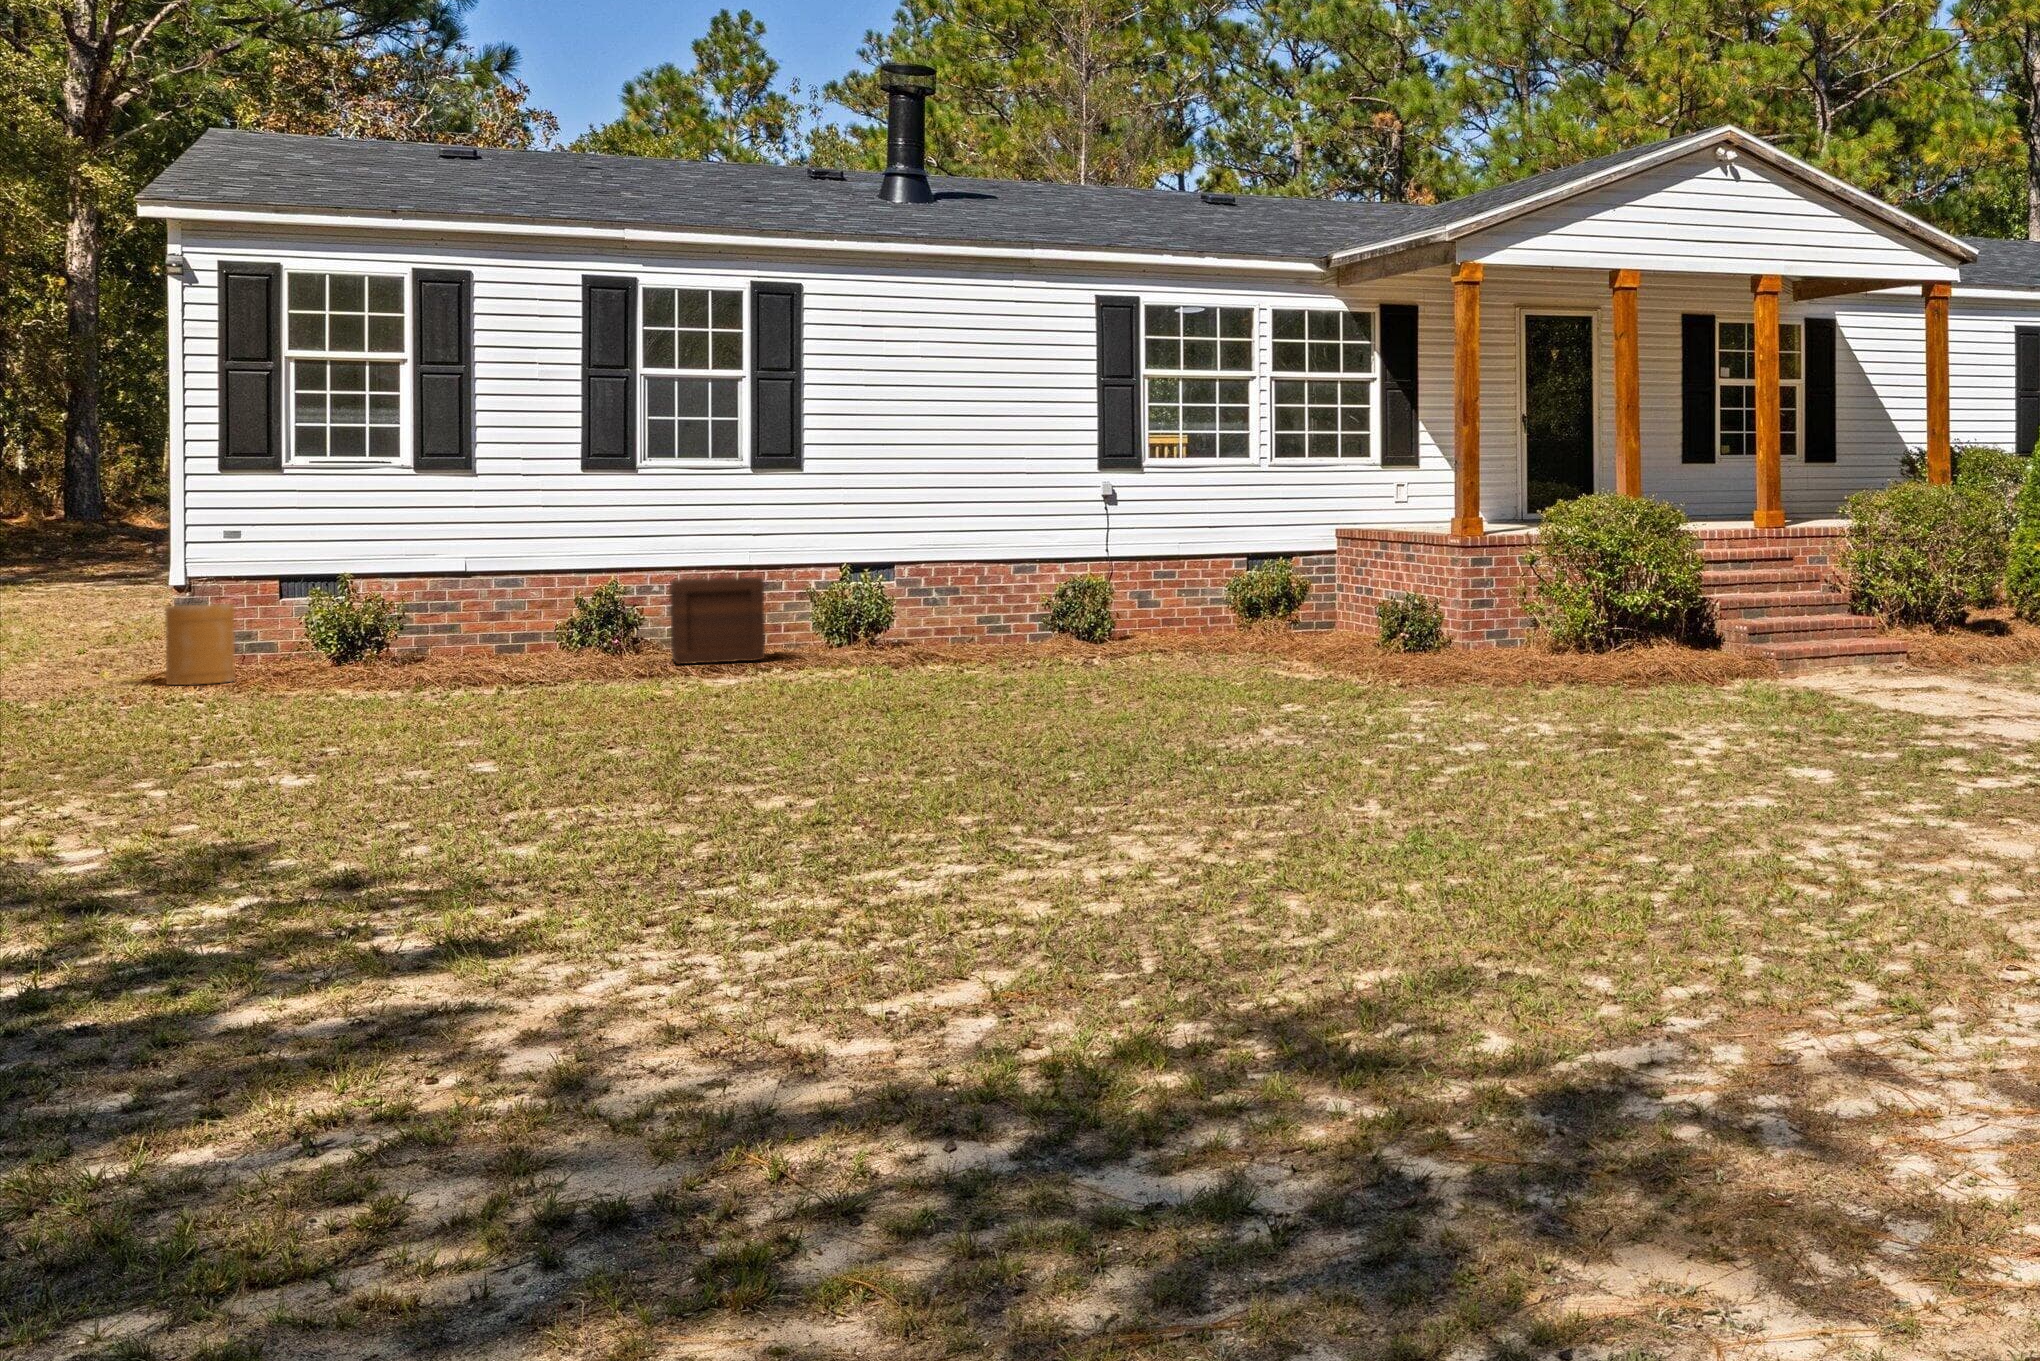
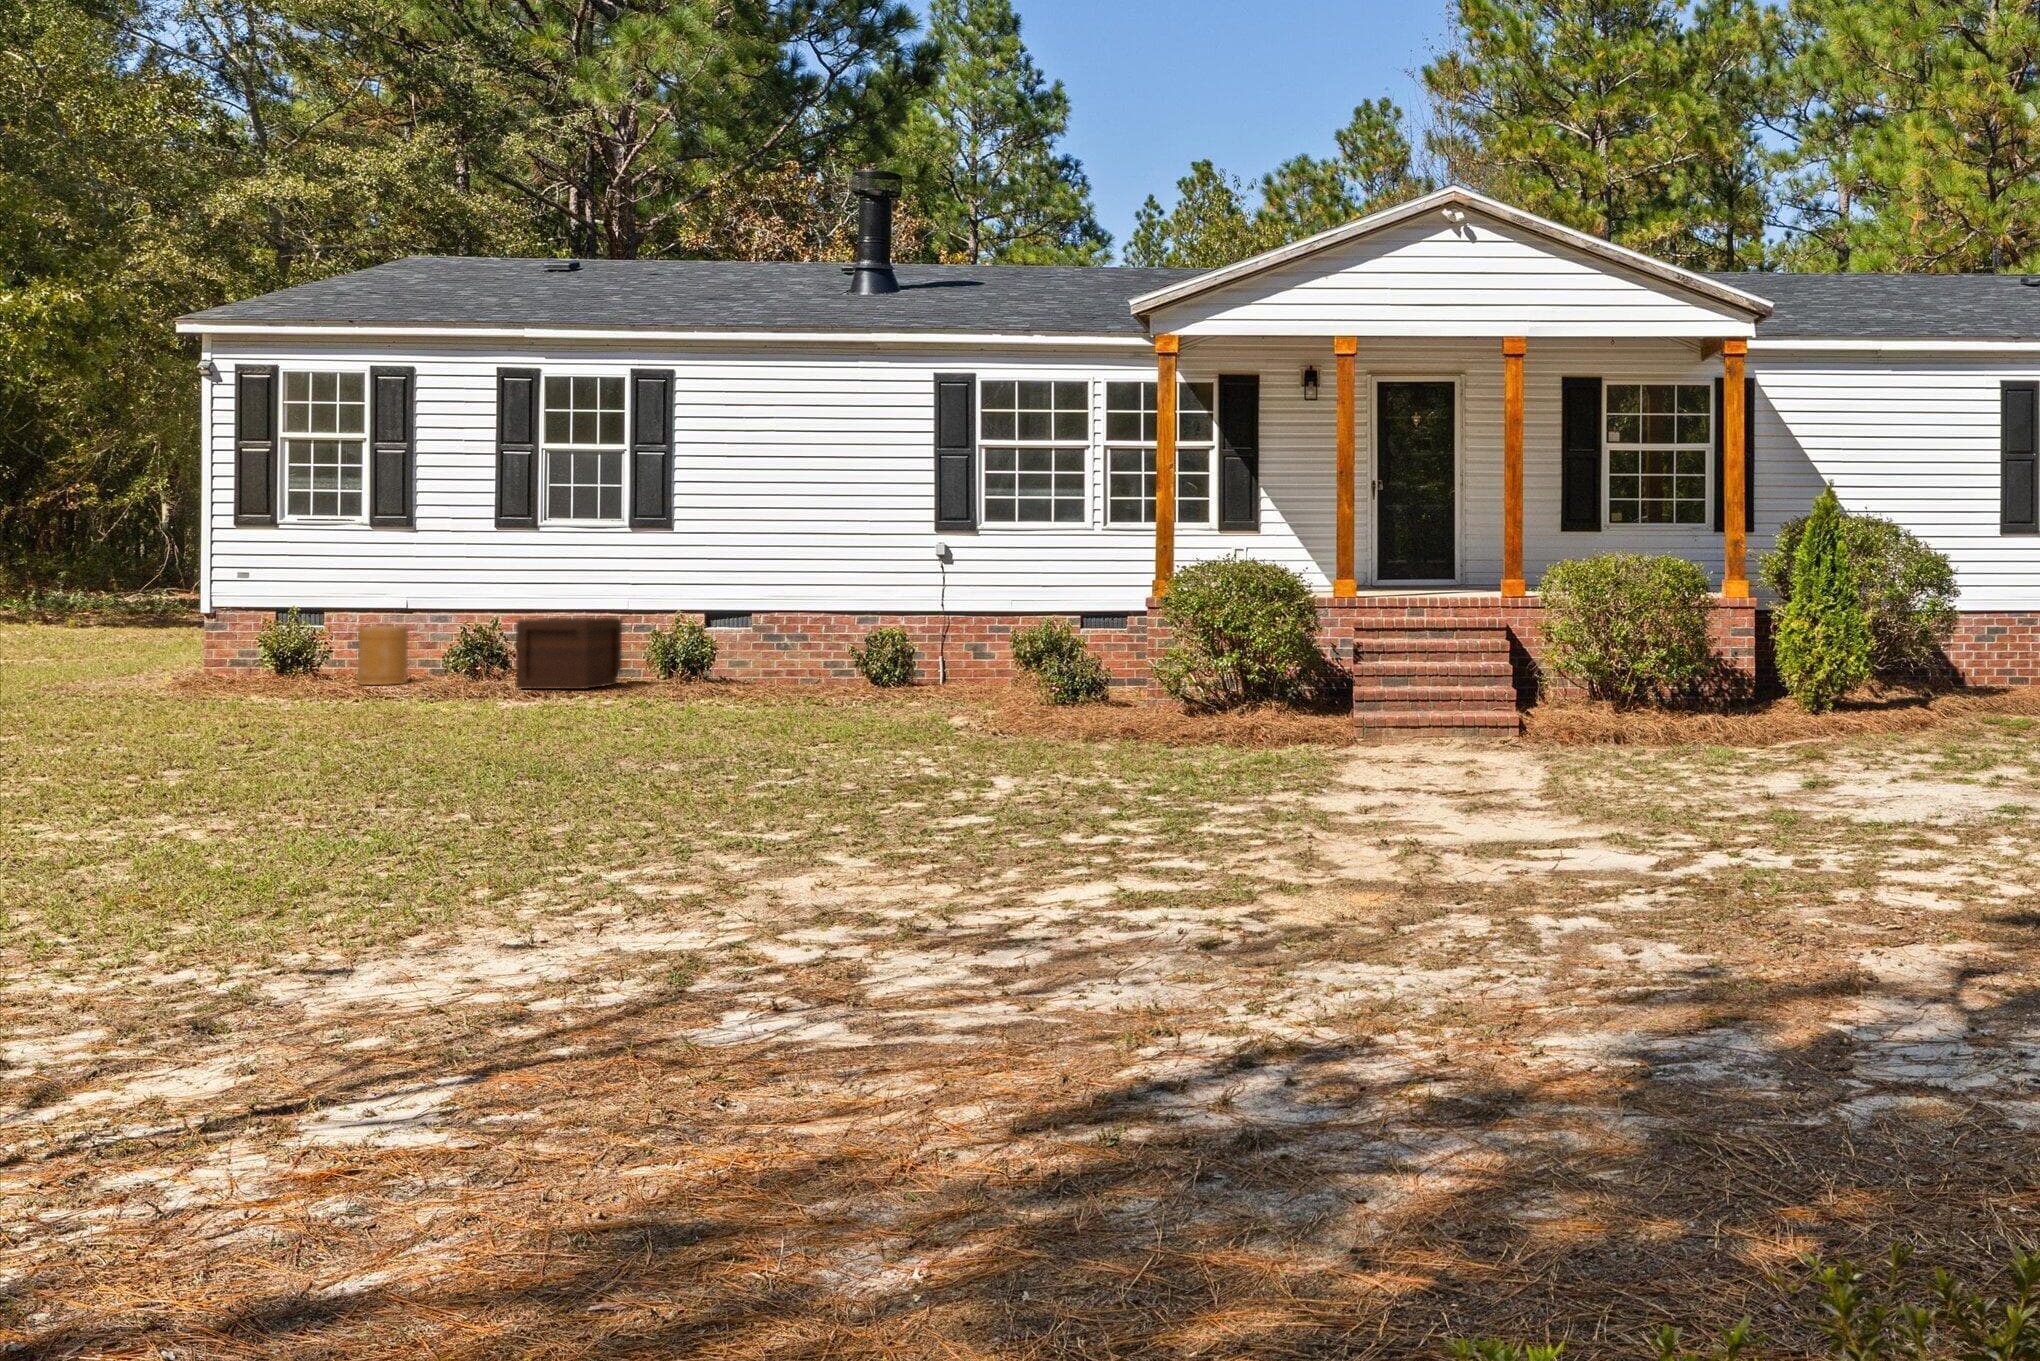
basket: present [165,604,235,685] -> present [358,626,408,685]

